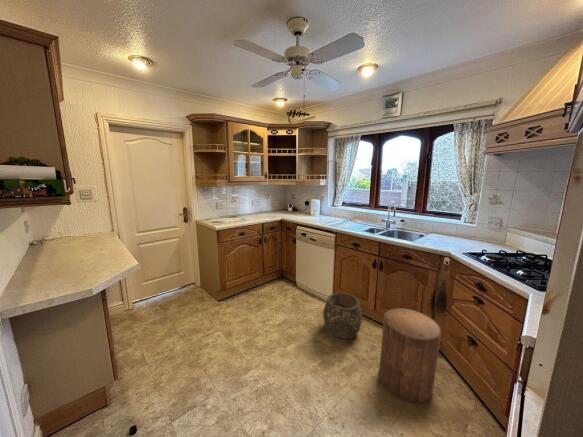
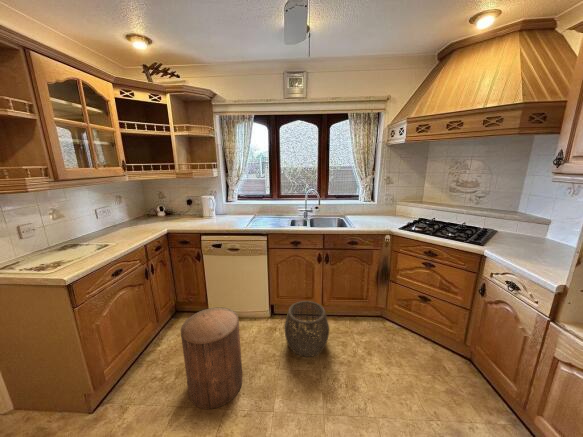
stool: present [379,308,441,403] -> present [181,307,243,409]

